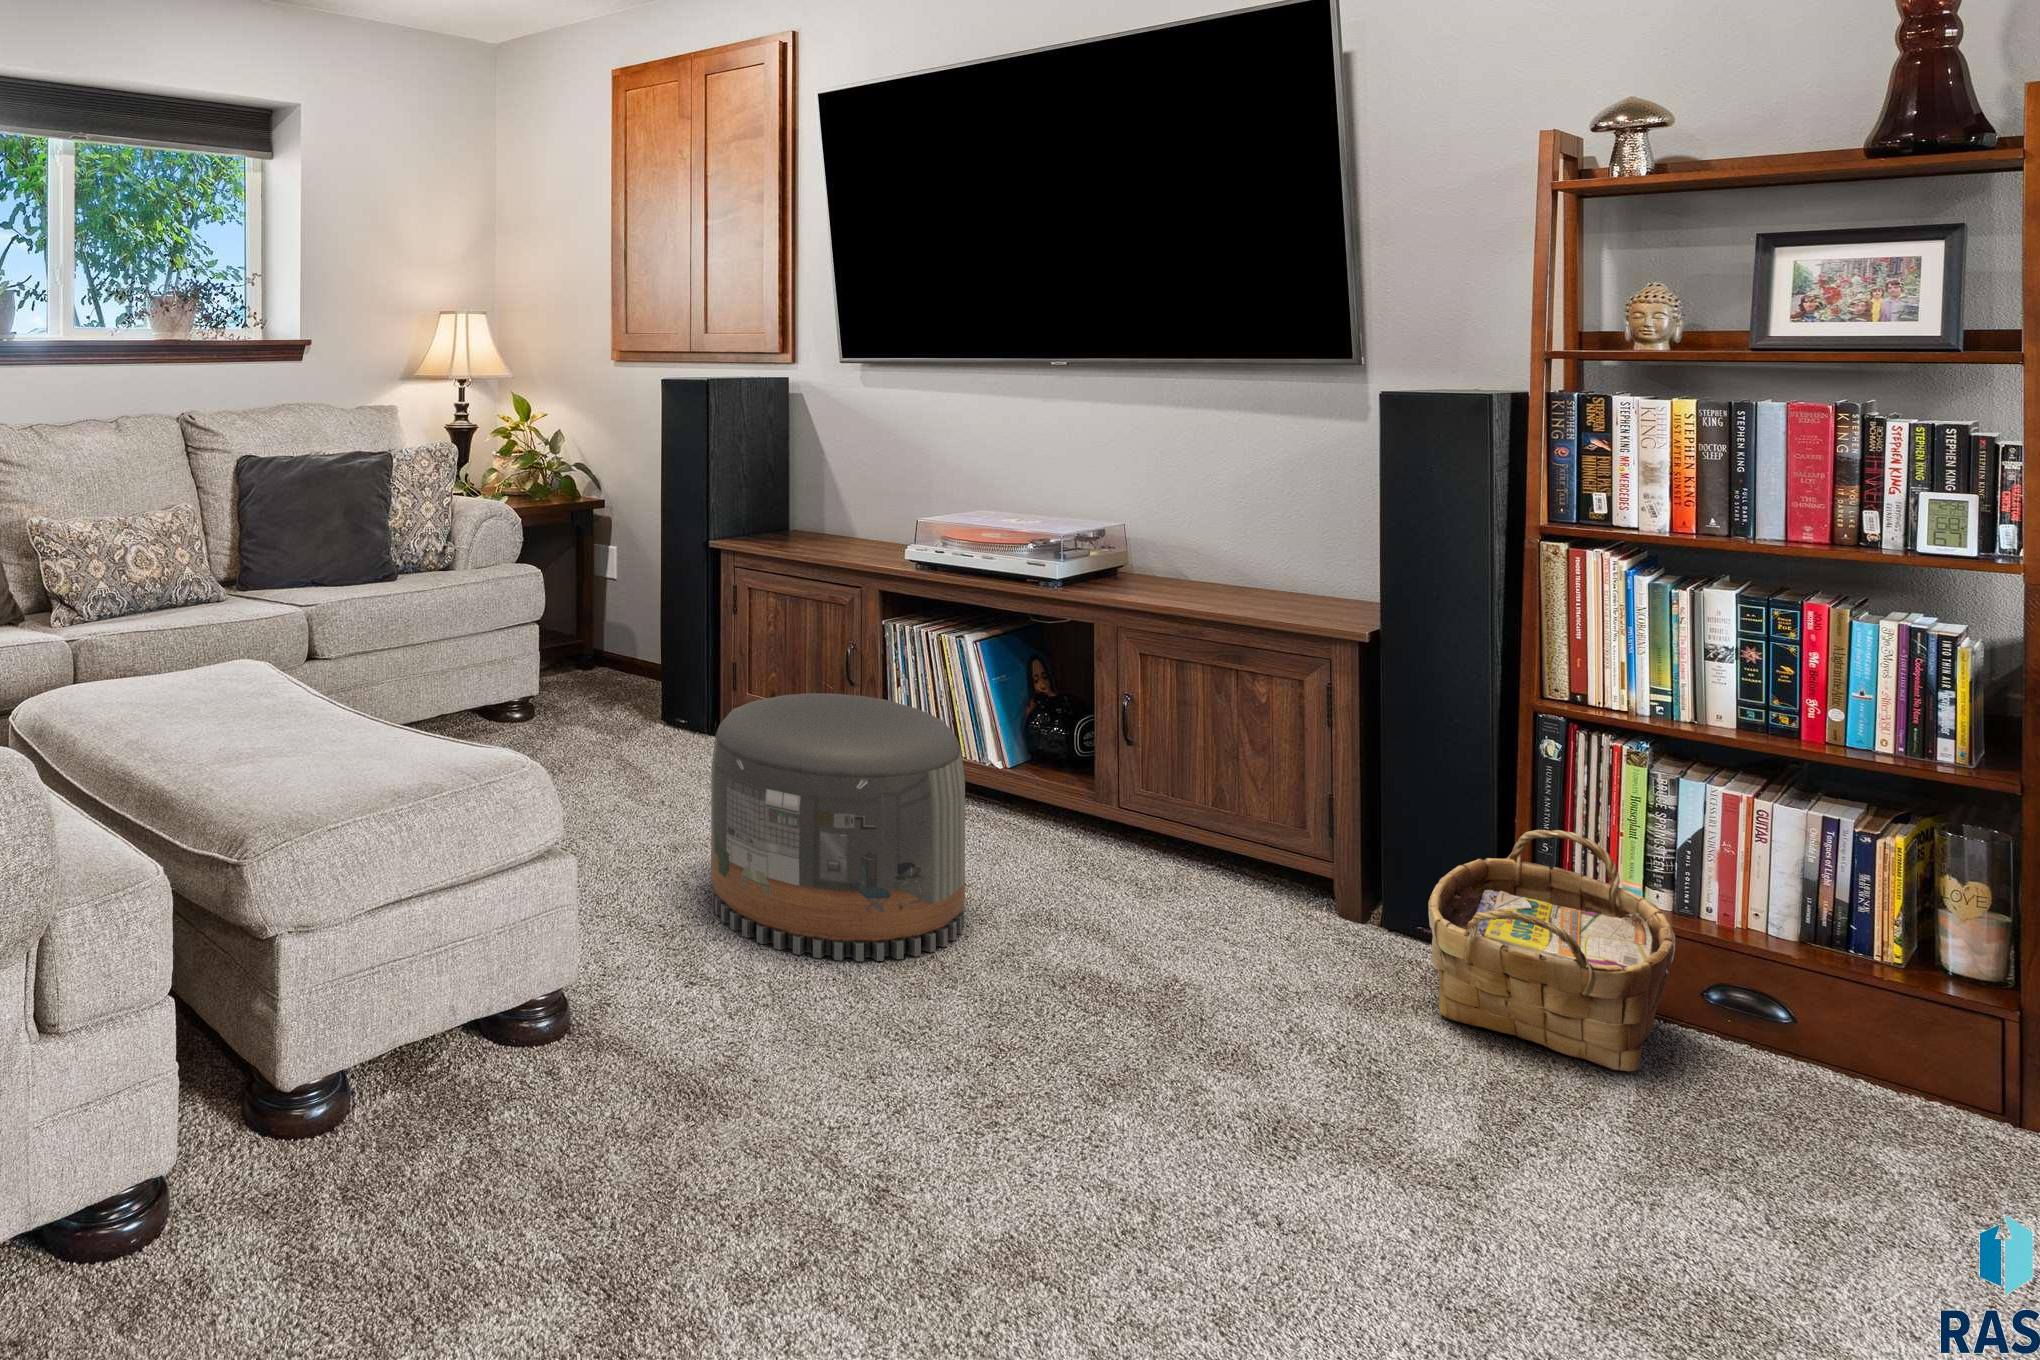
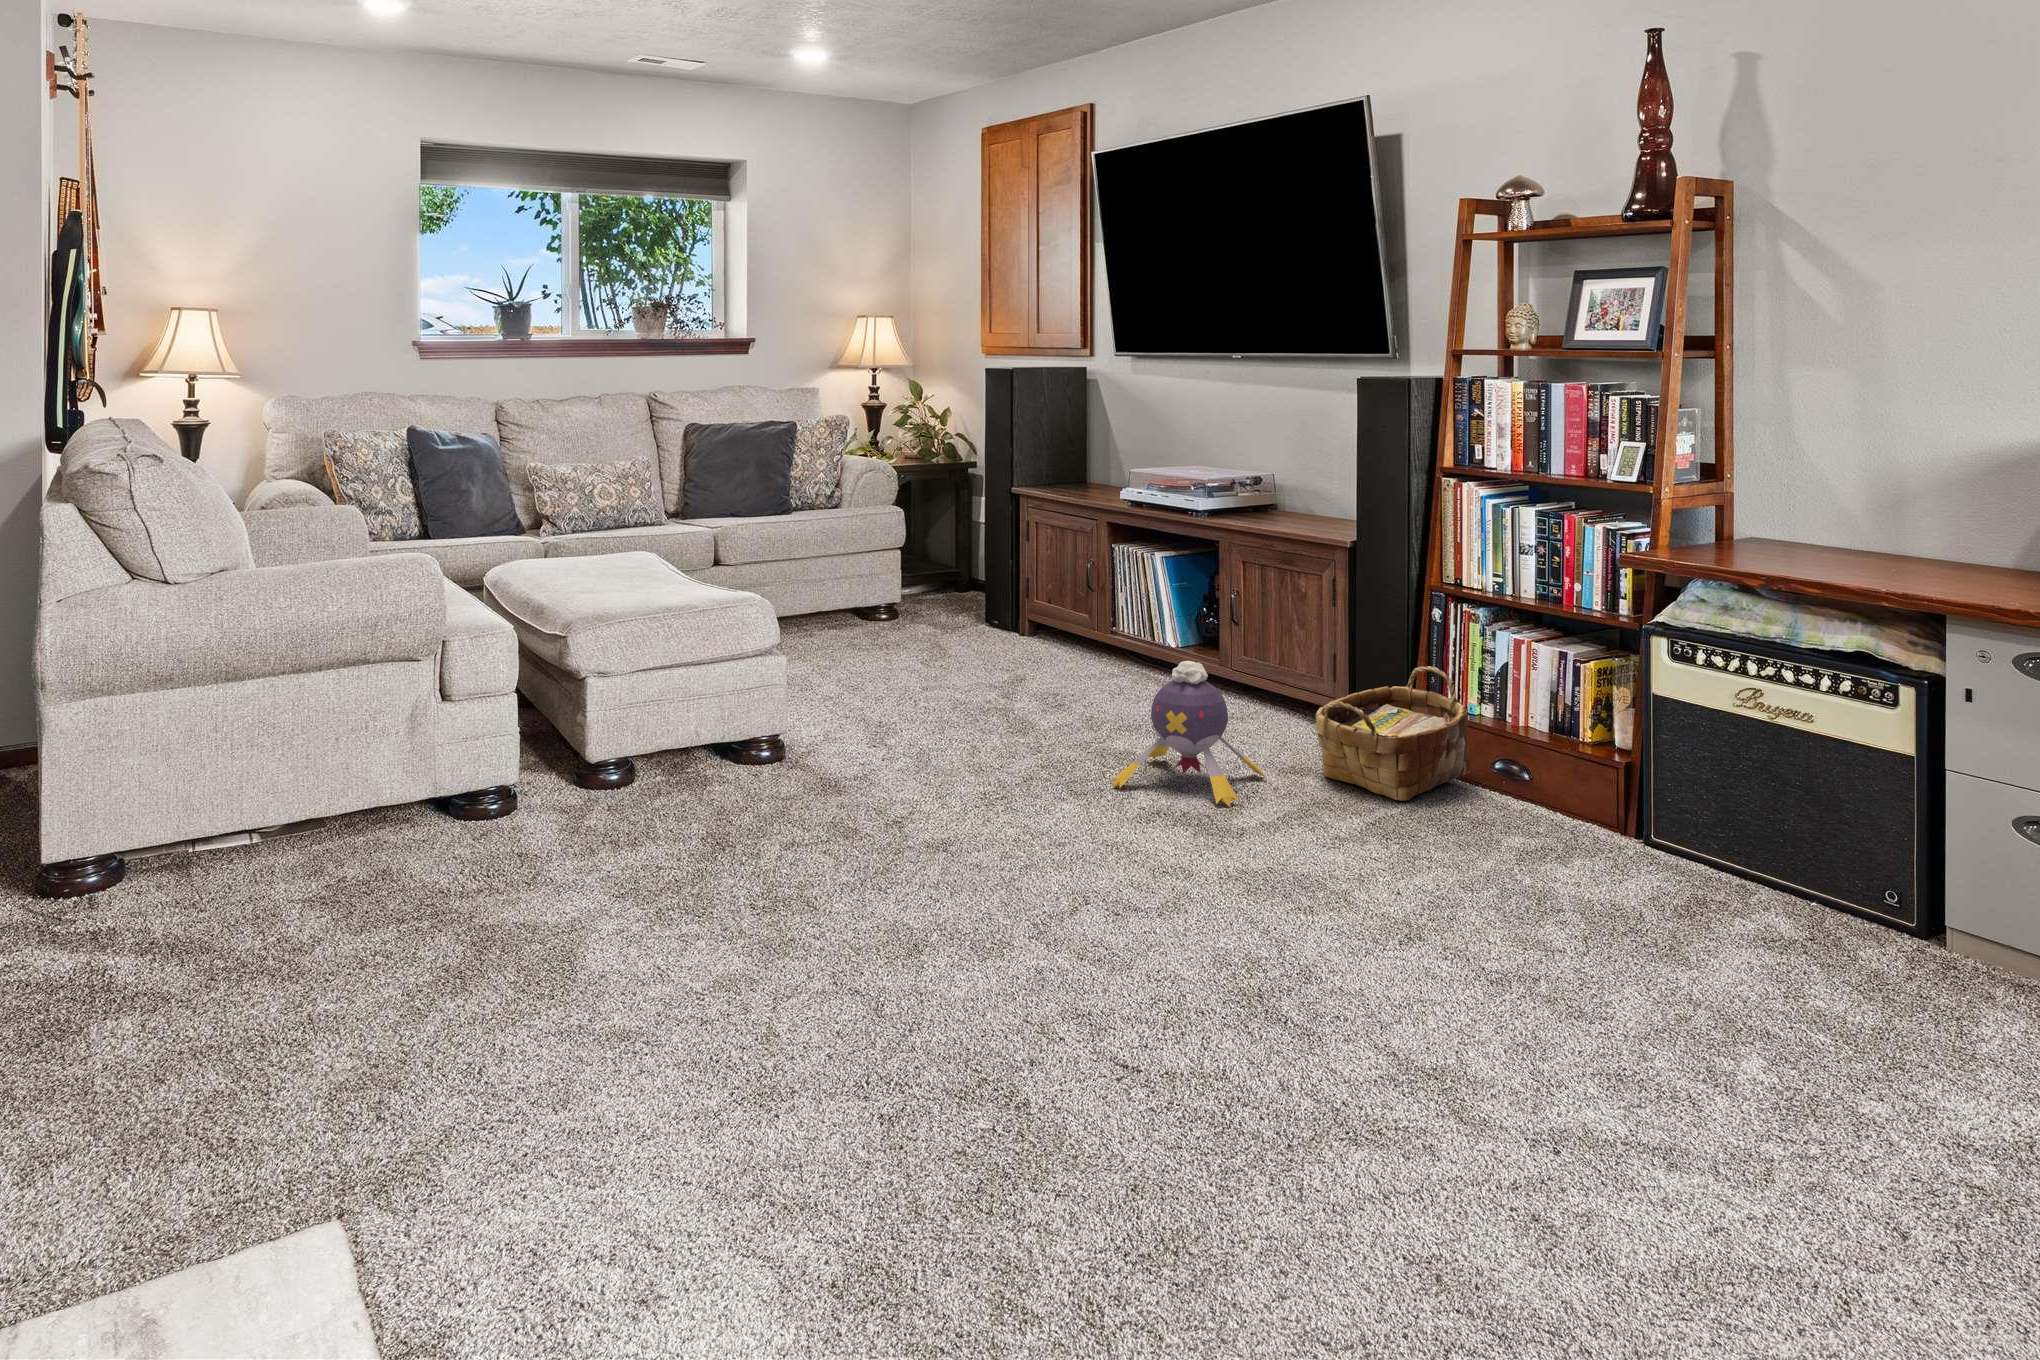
pouf: present [711,693,965,961] -> none [916,580,1080,739]
plush toy: none [1145,850,1403,1110] -> present [1112,661,1266,807]

